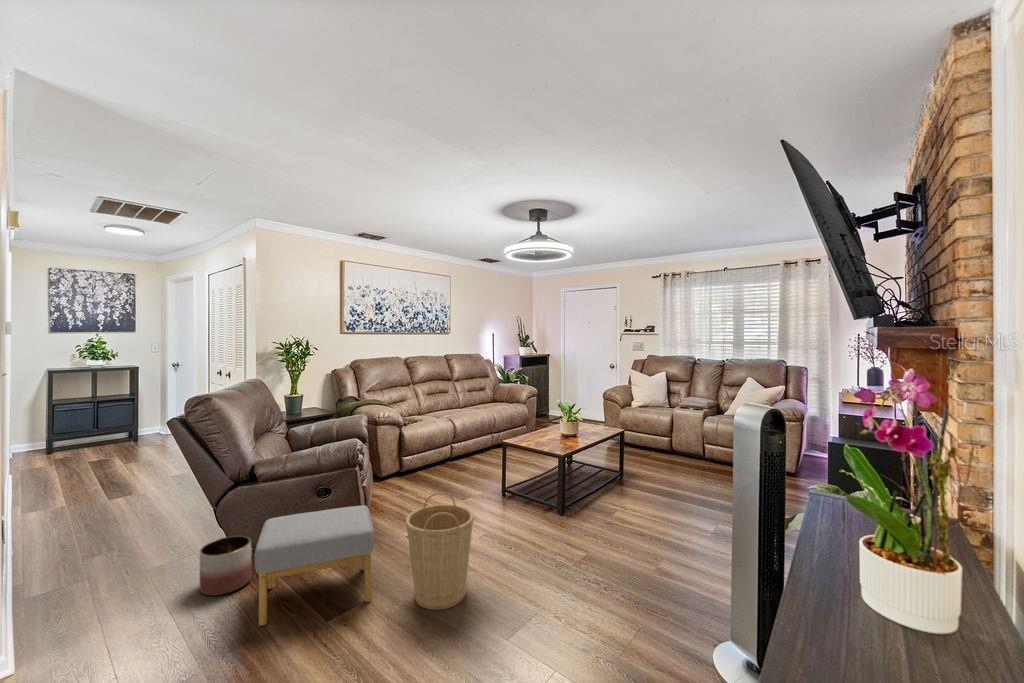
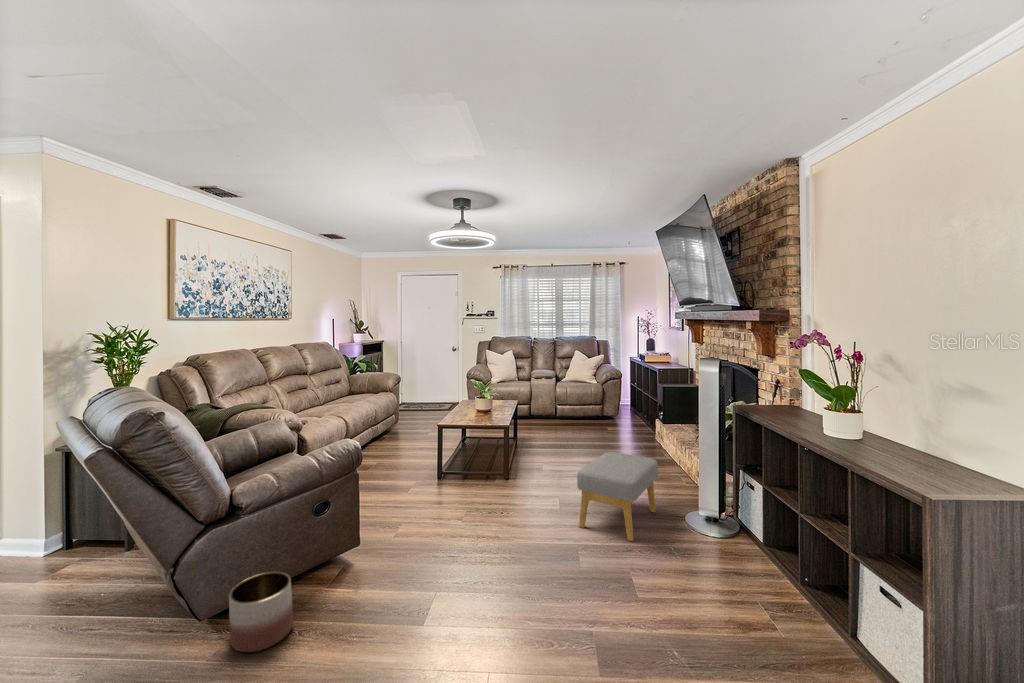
basket: present [406,492,474,610] -> none [471,469,533,573]
footstool: present [255,505,374,626] -> present [577,452,658,541]

